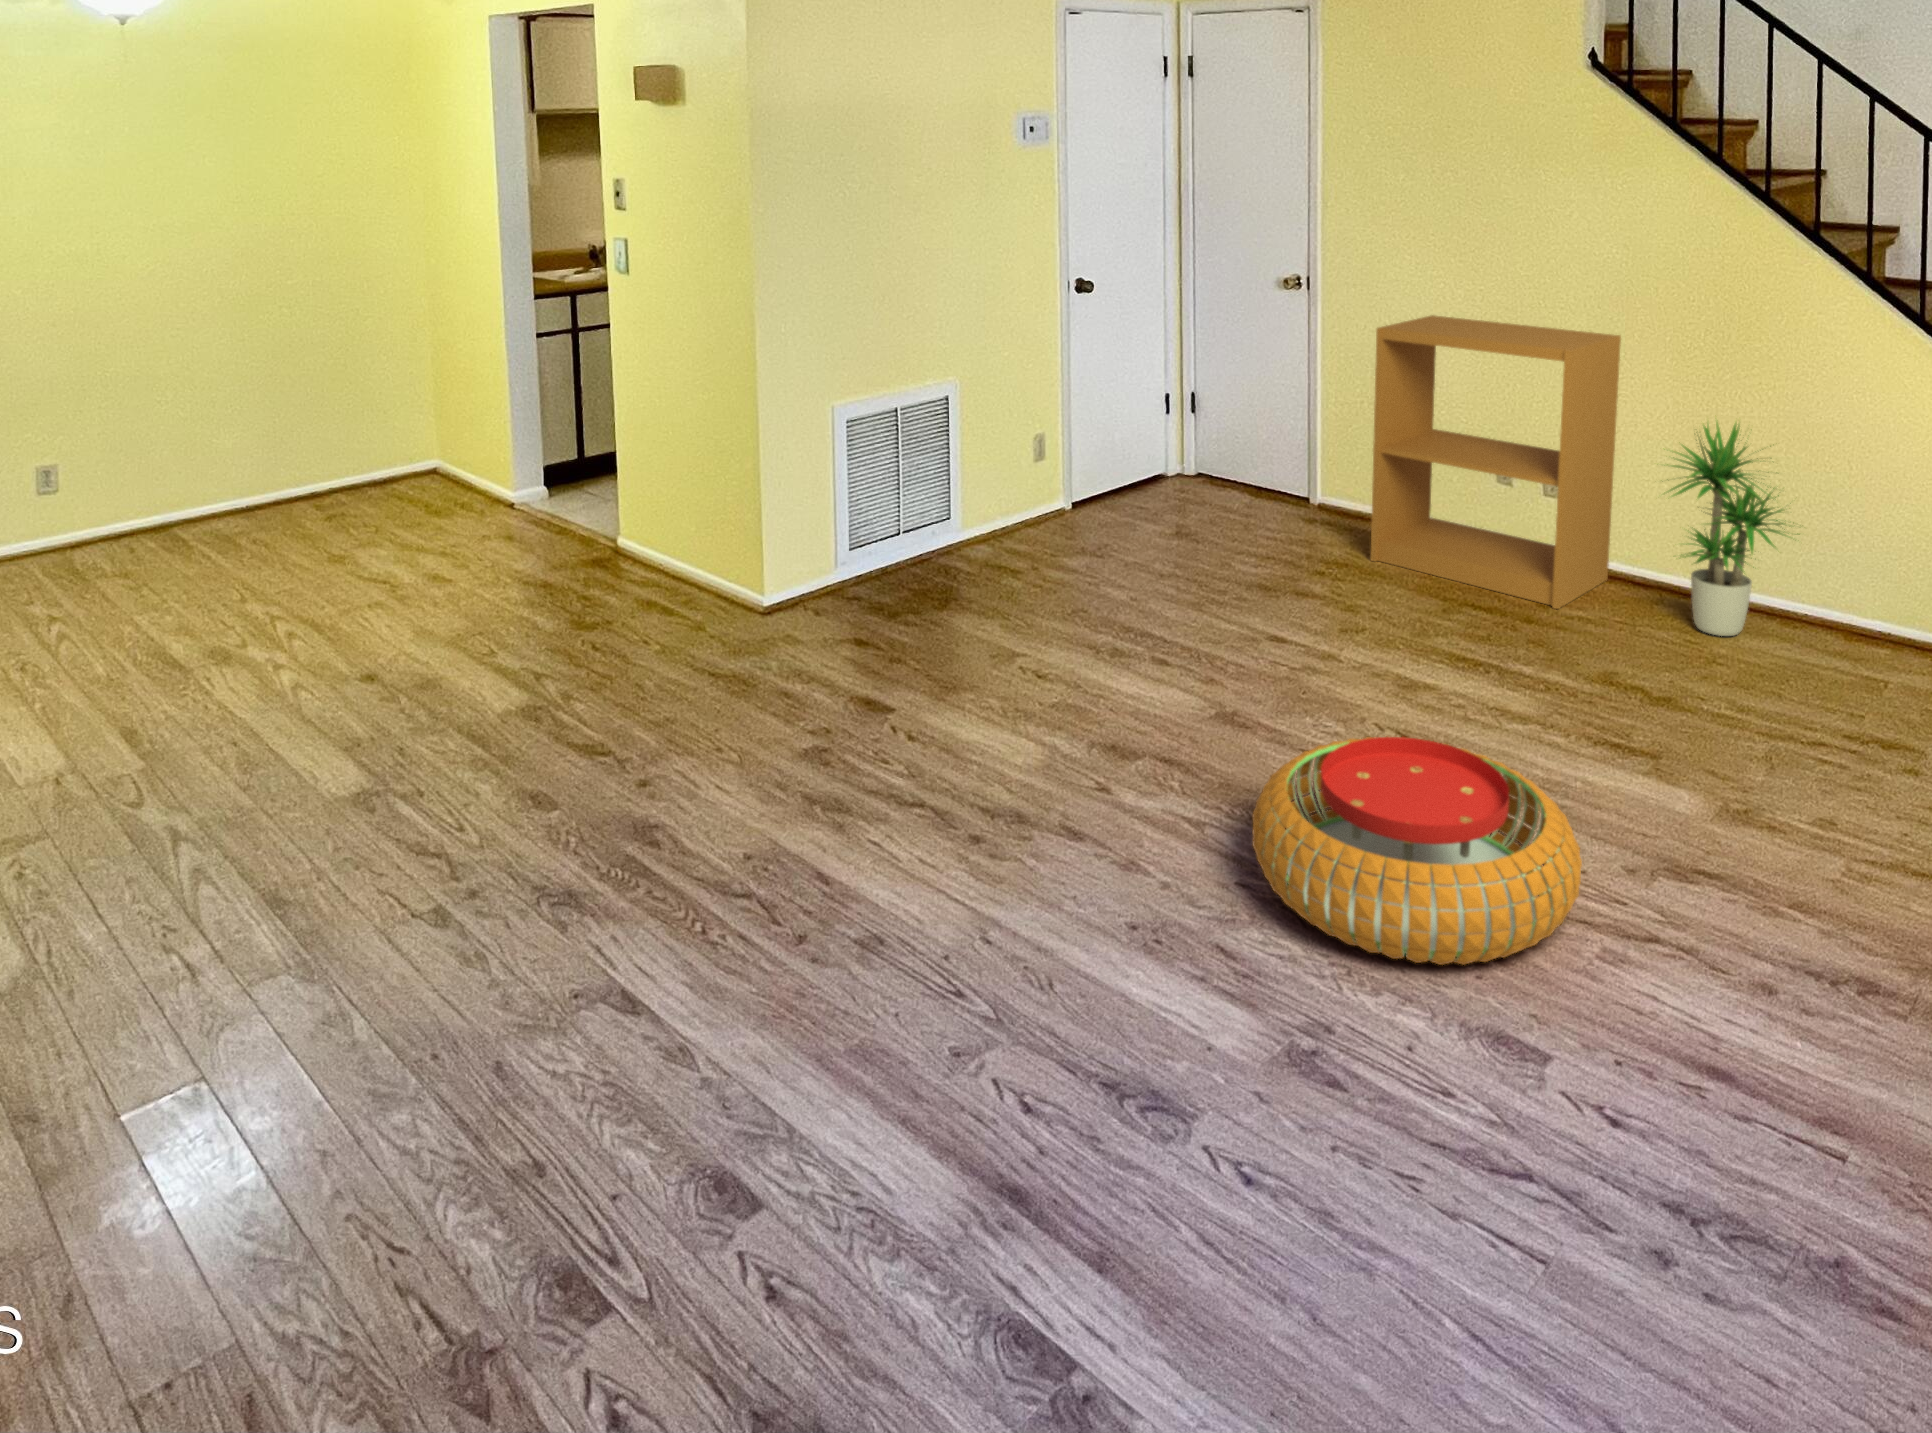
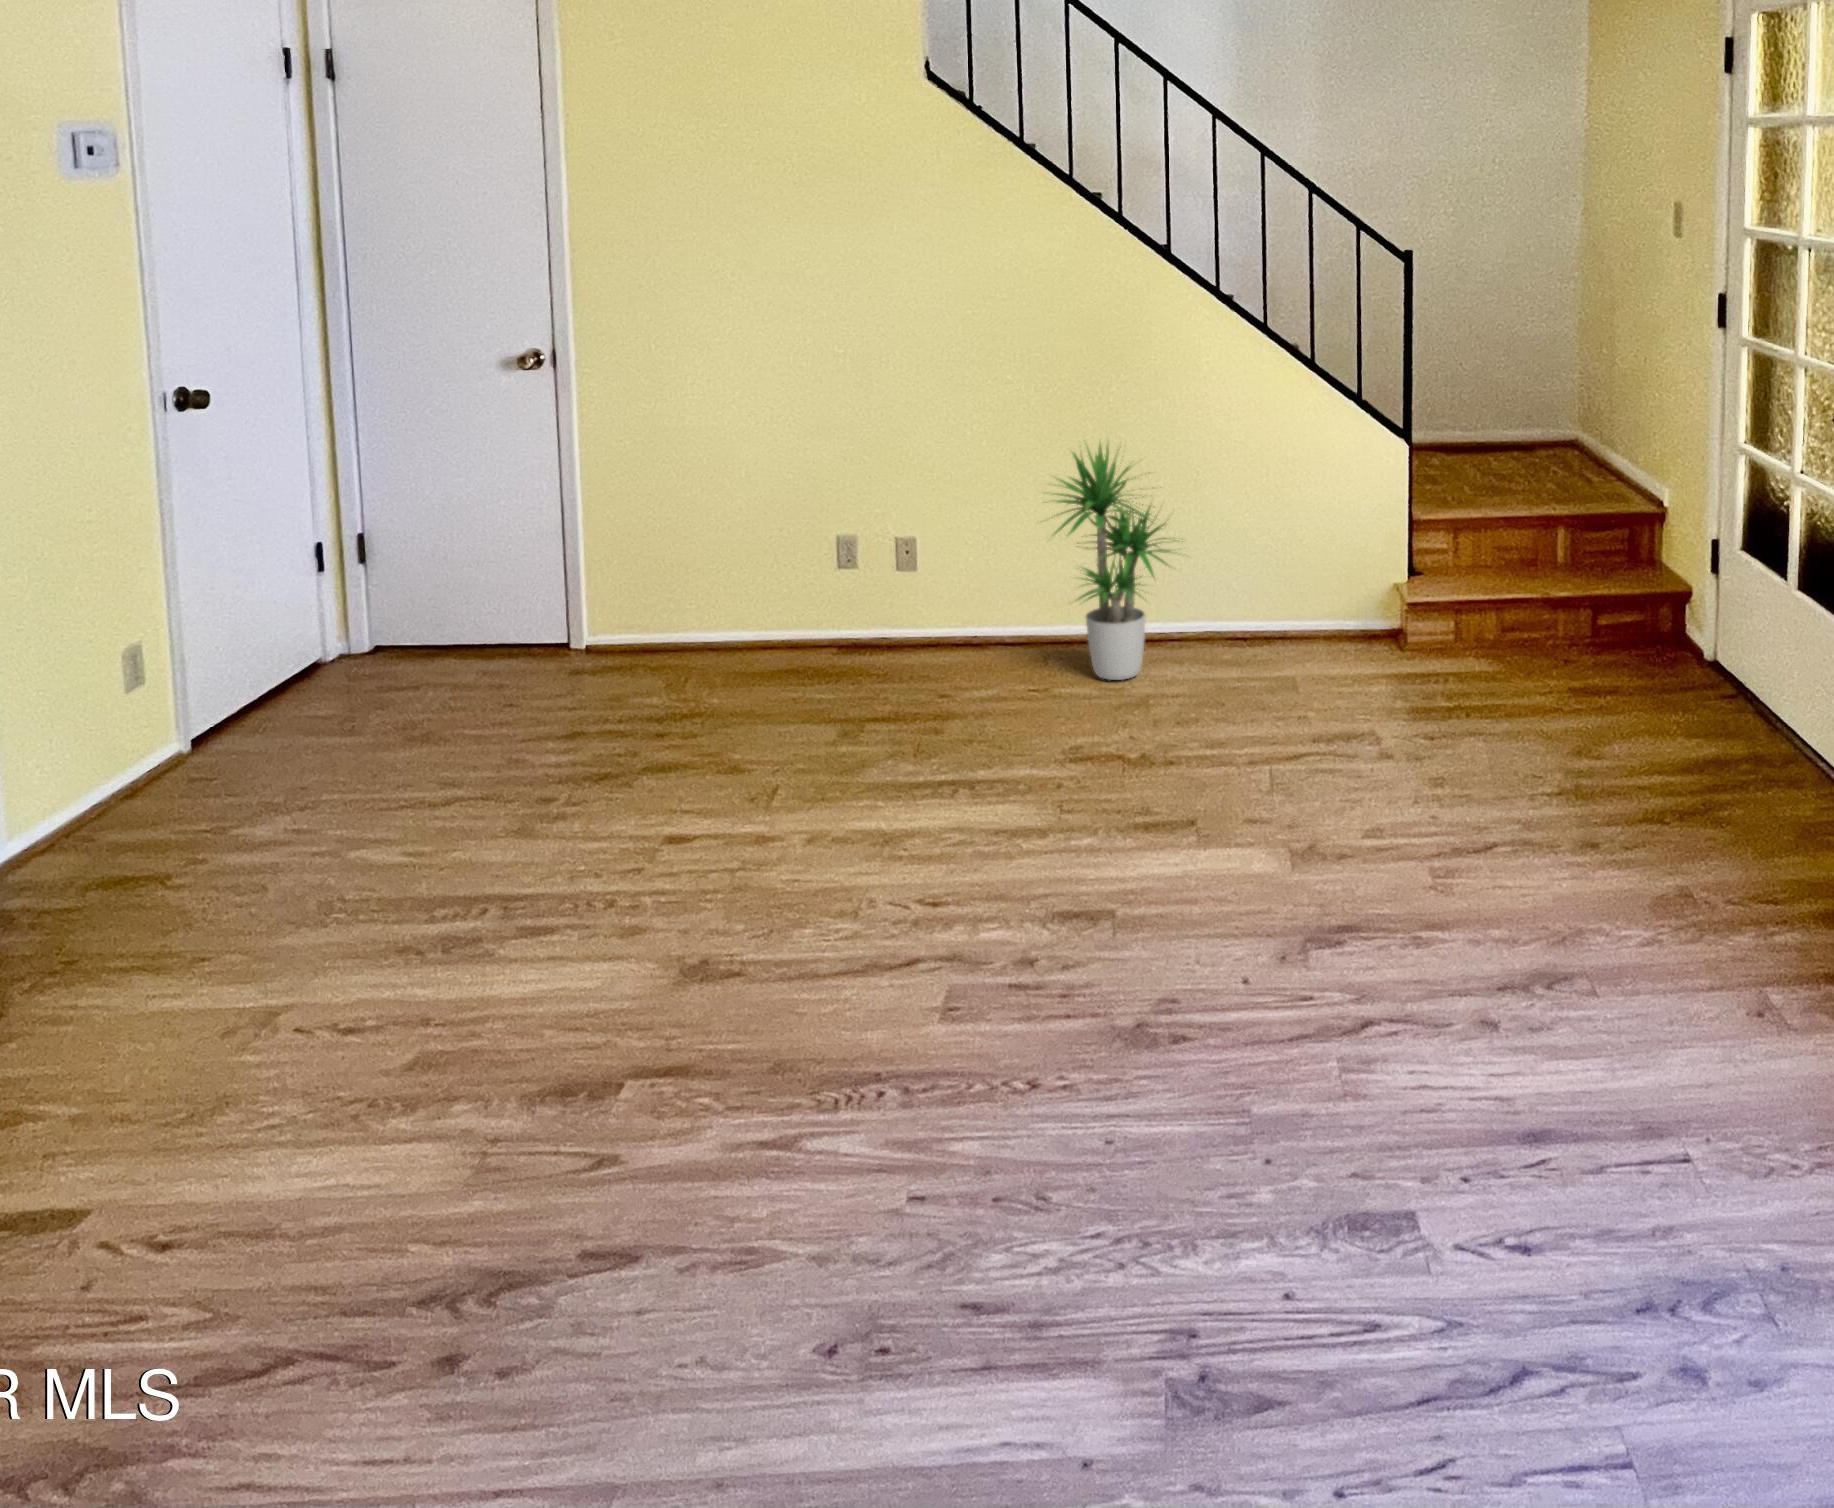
bookshelf: present [1371,315,1621,609] -> none [686,366,974,704]
pouf: present [1252,736,1582,965] -> none [887,883,1312,1204]

